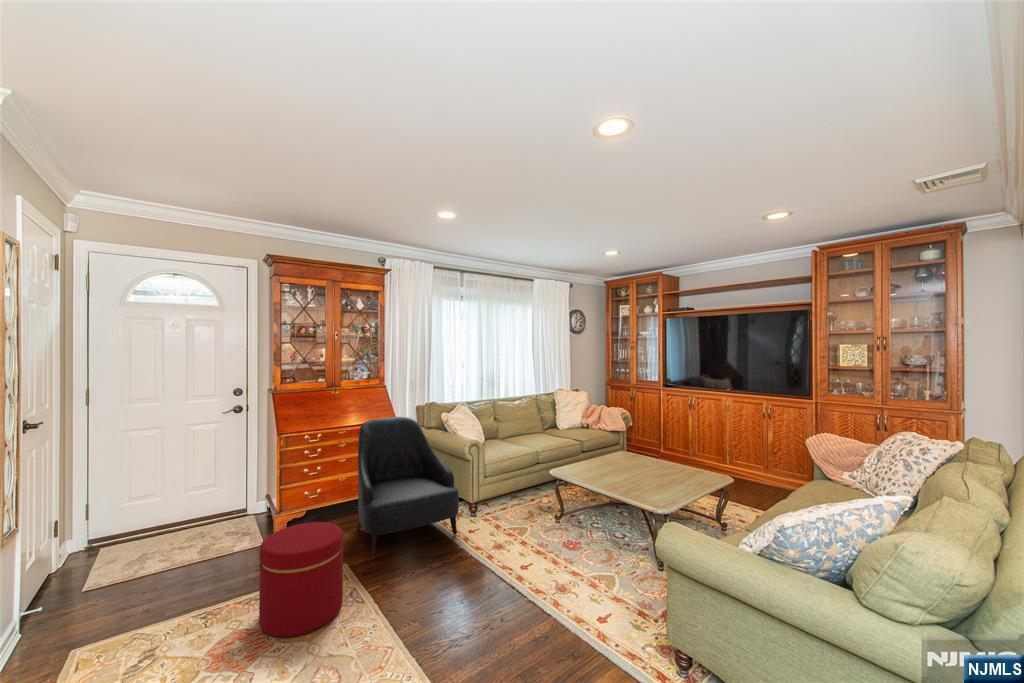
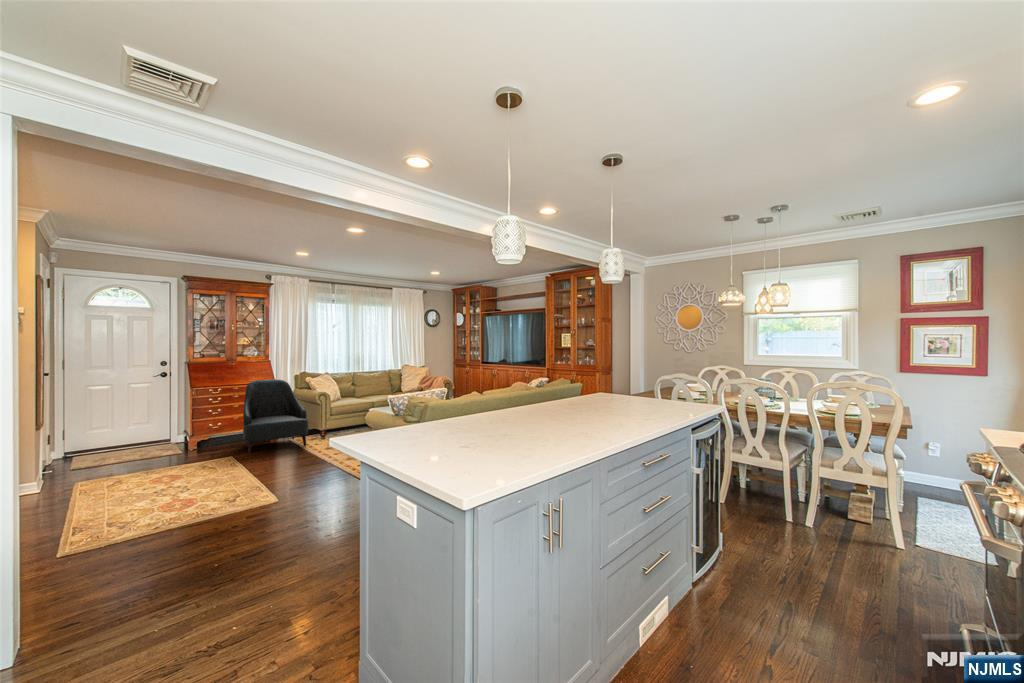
ottoman: present [259,522,344,637] -> none [177,428,225,477]

